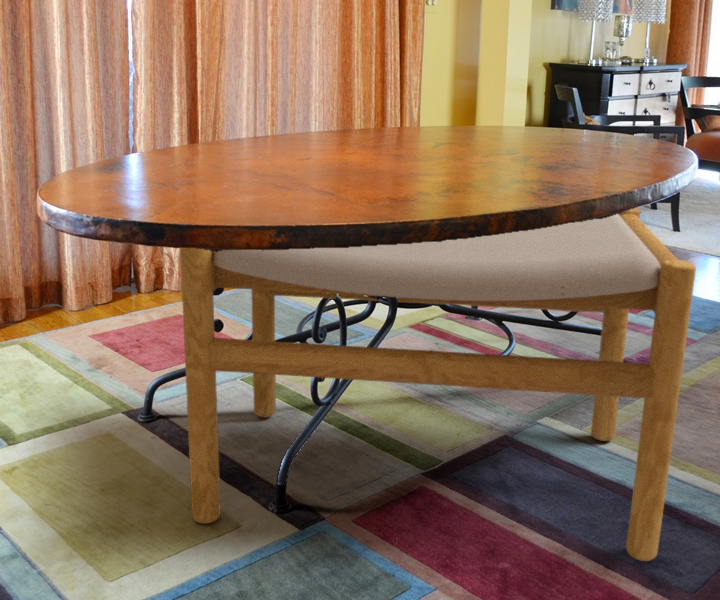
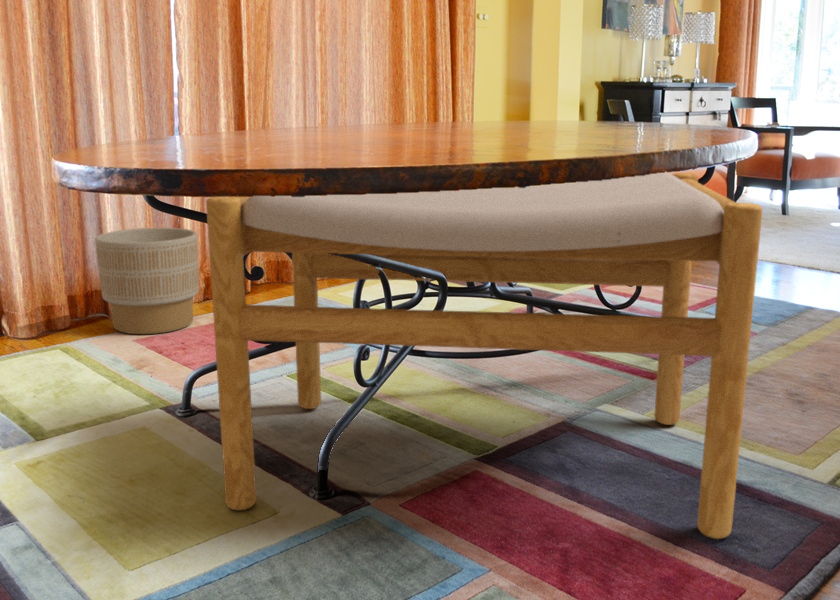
planter: none [53,224,153,330] -> present [95,228,199,334]

